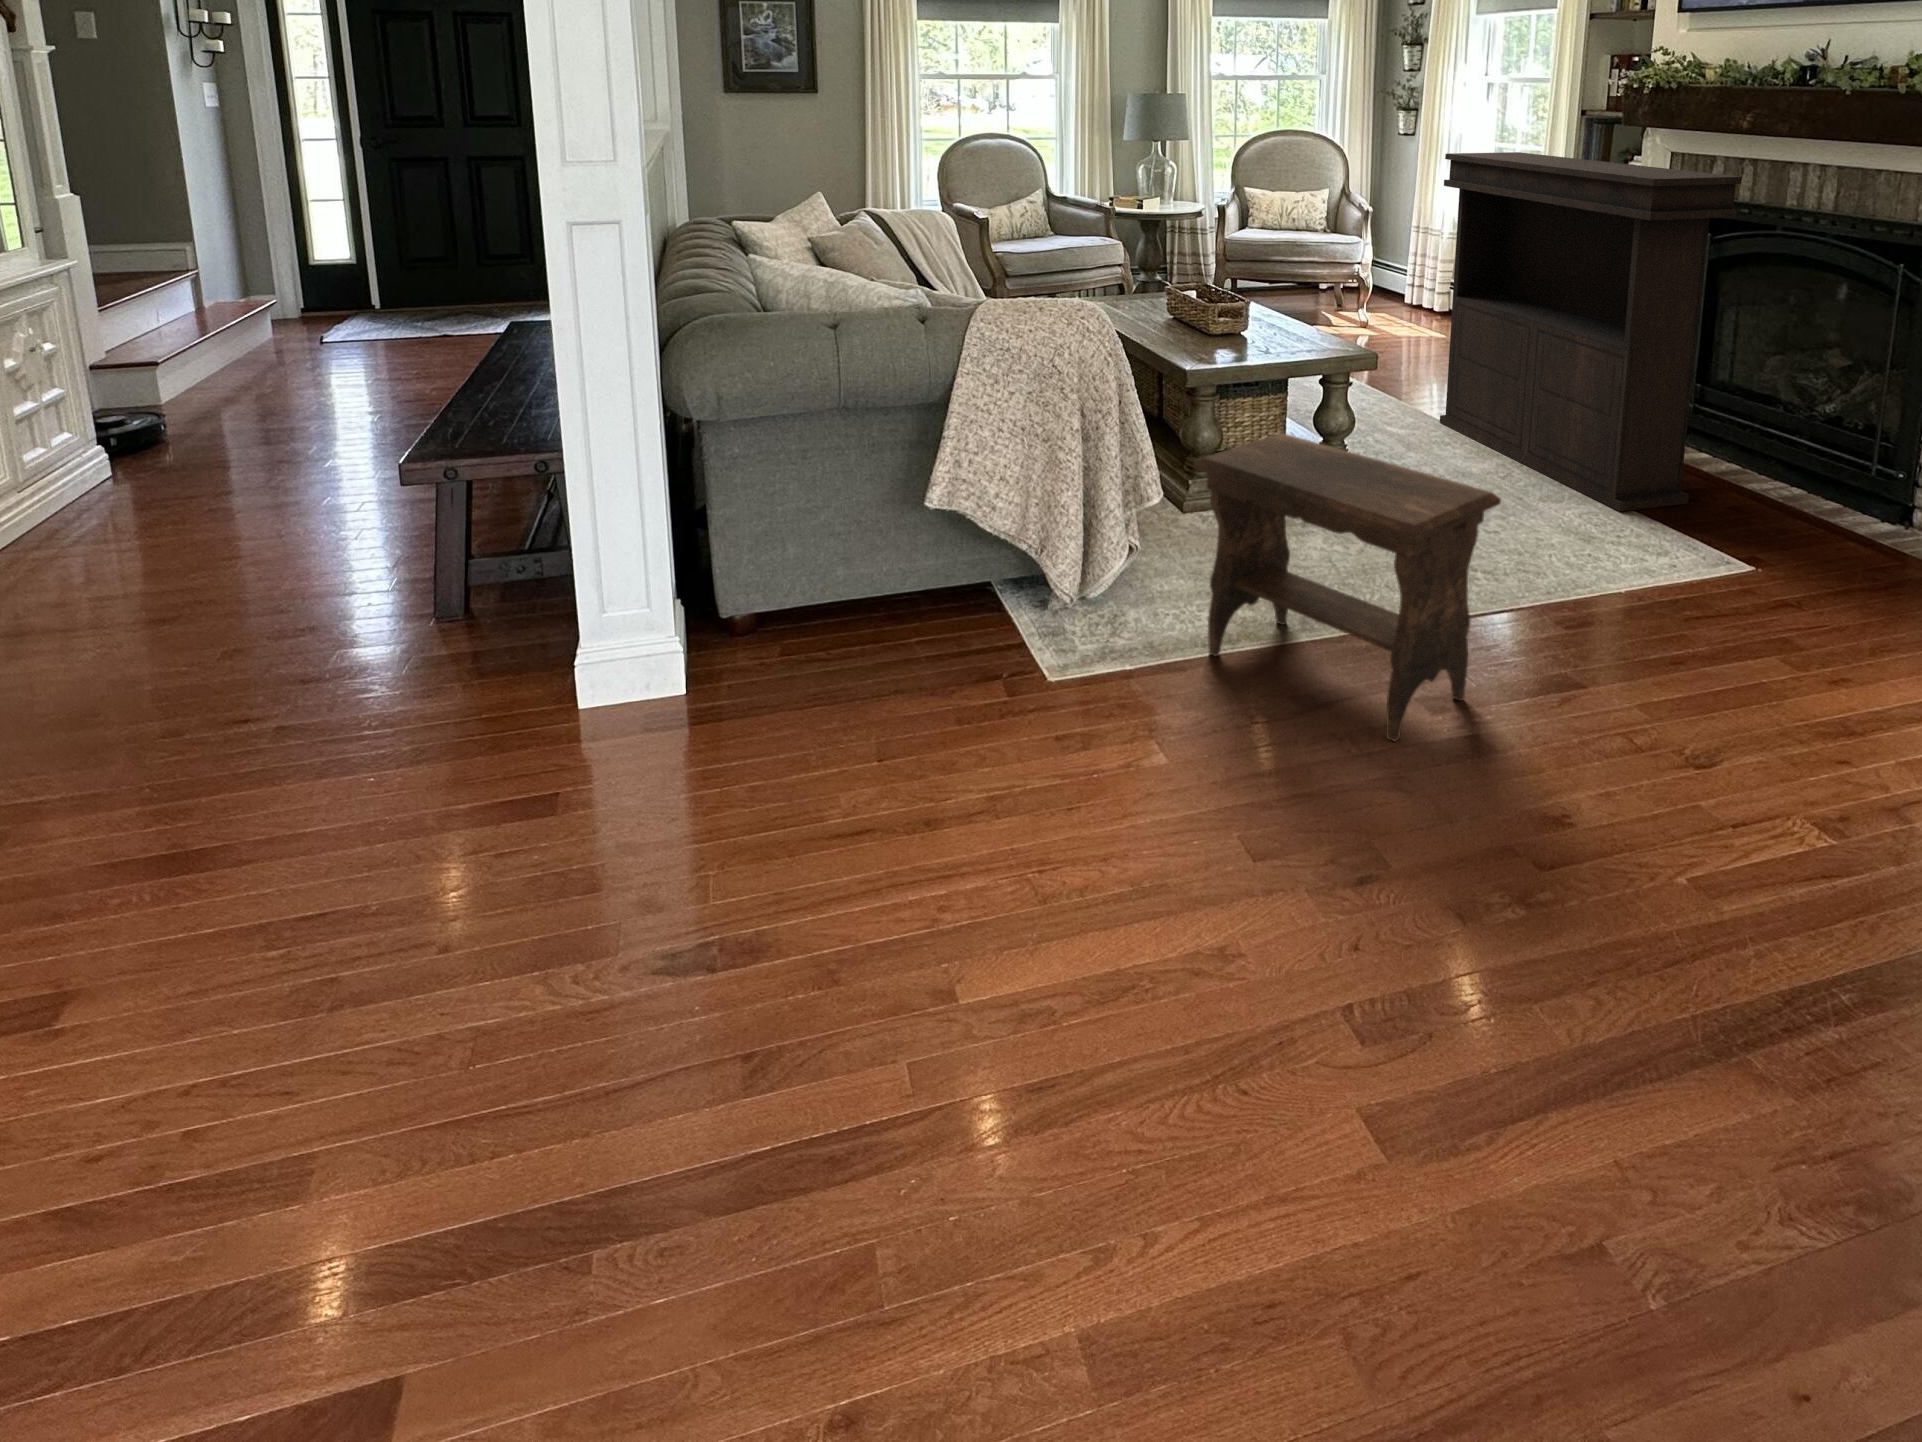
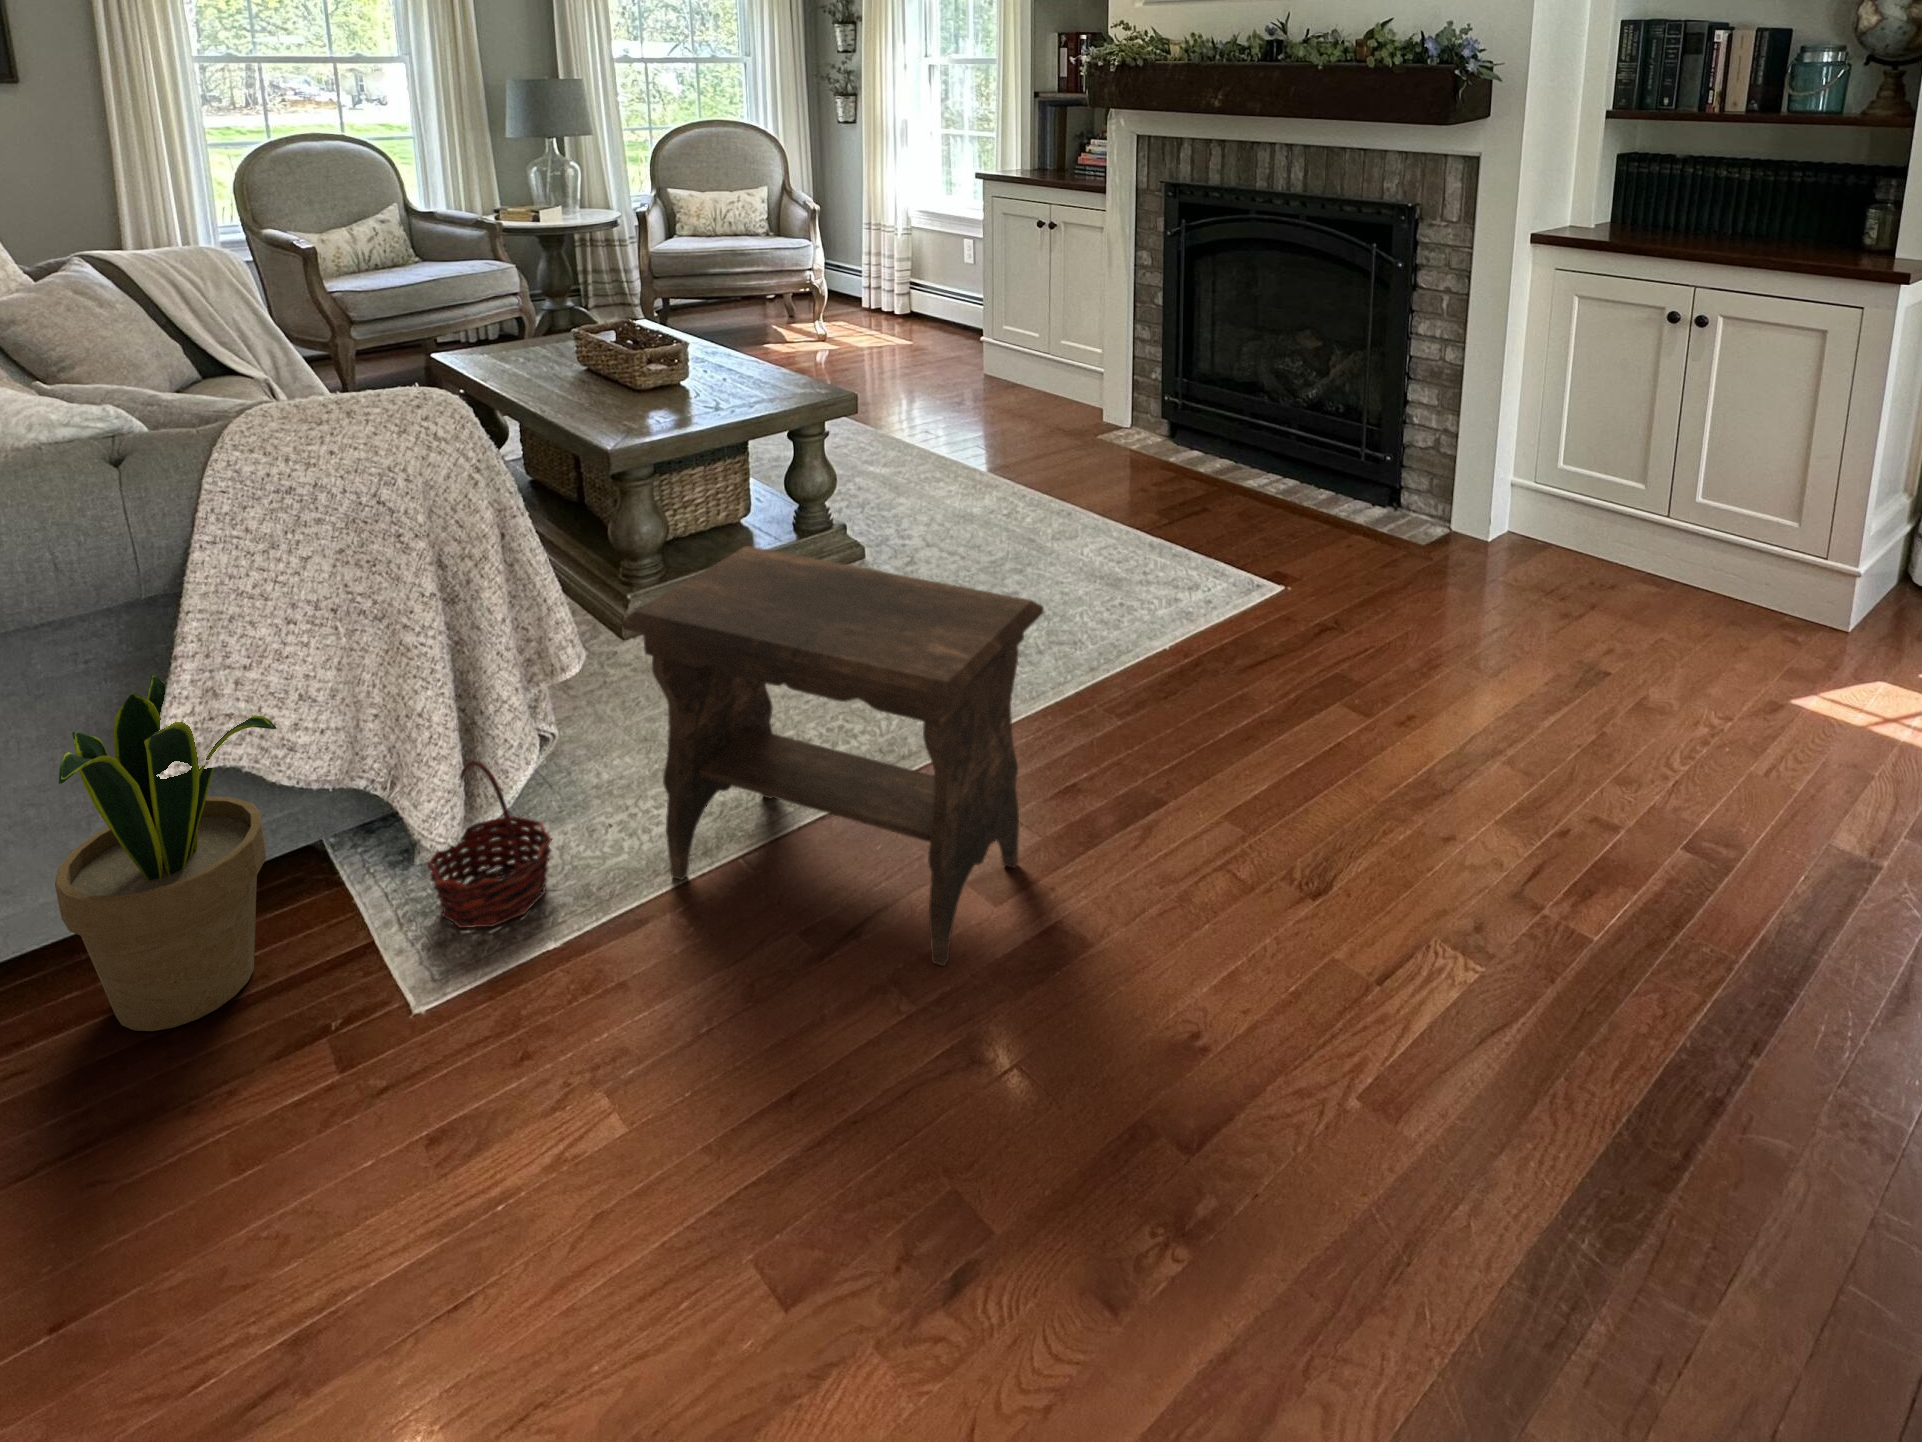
console table: present [1440,152,1742,511] -> none [901,141,1221,541]
potted plant: none [866,447,985,661] -> present [55,673,277,1031]
basket: none [1056,543,1134,654] -> present [428,761,552,928]

